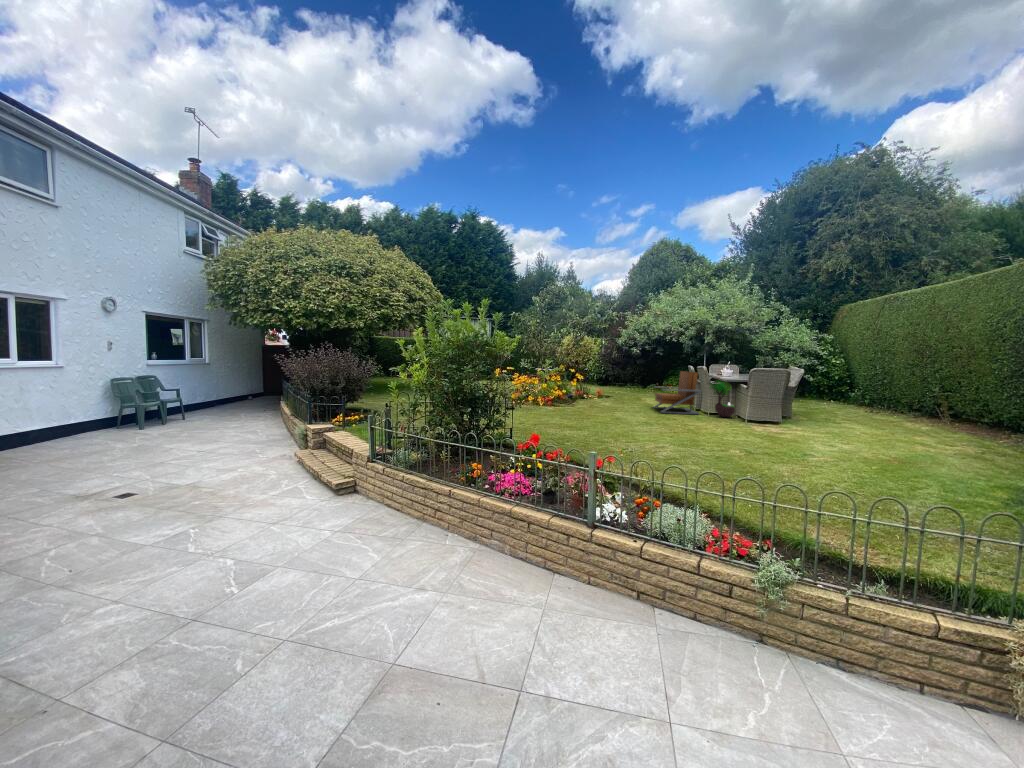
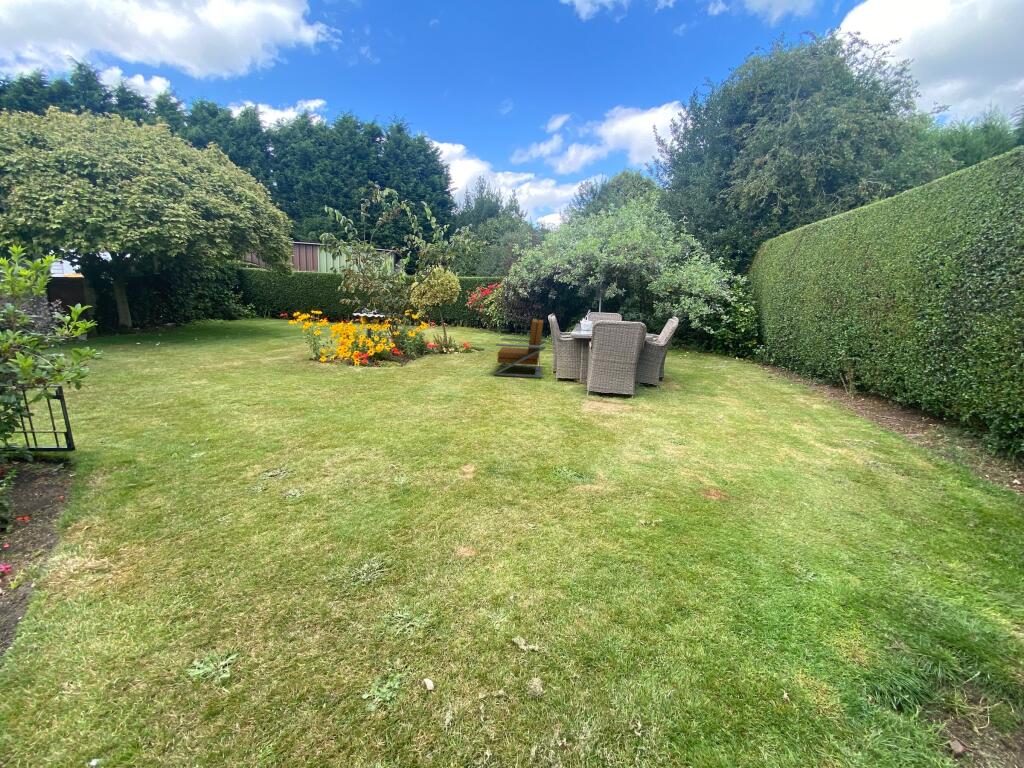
potted tree: present [709,381,735,417] -> none [553,330,582,384]

